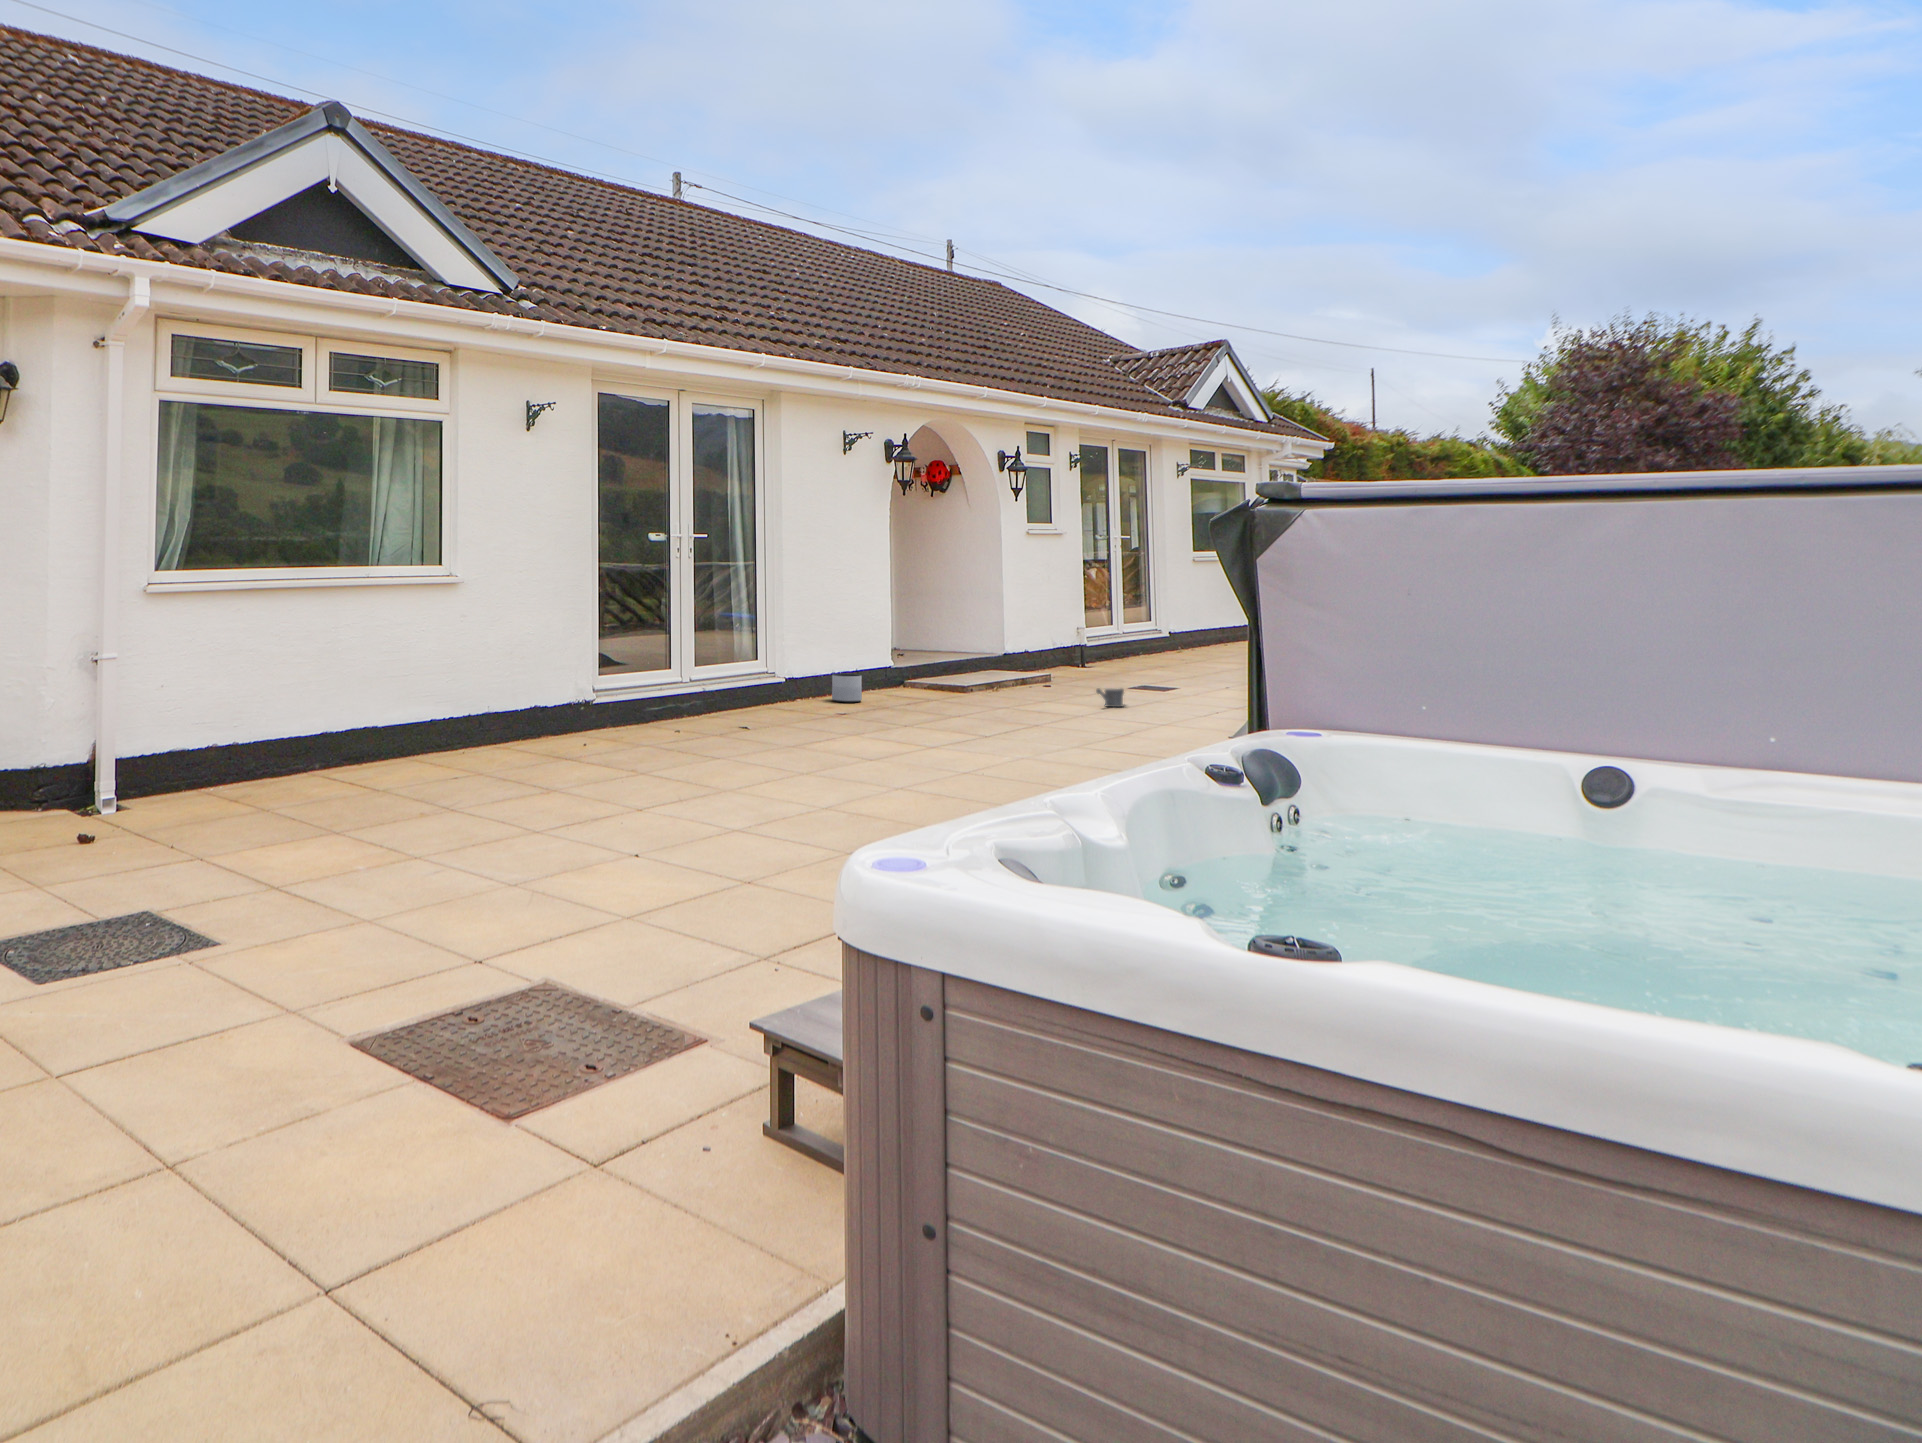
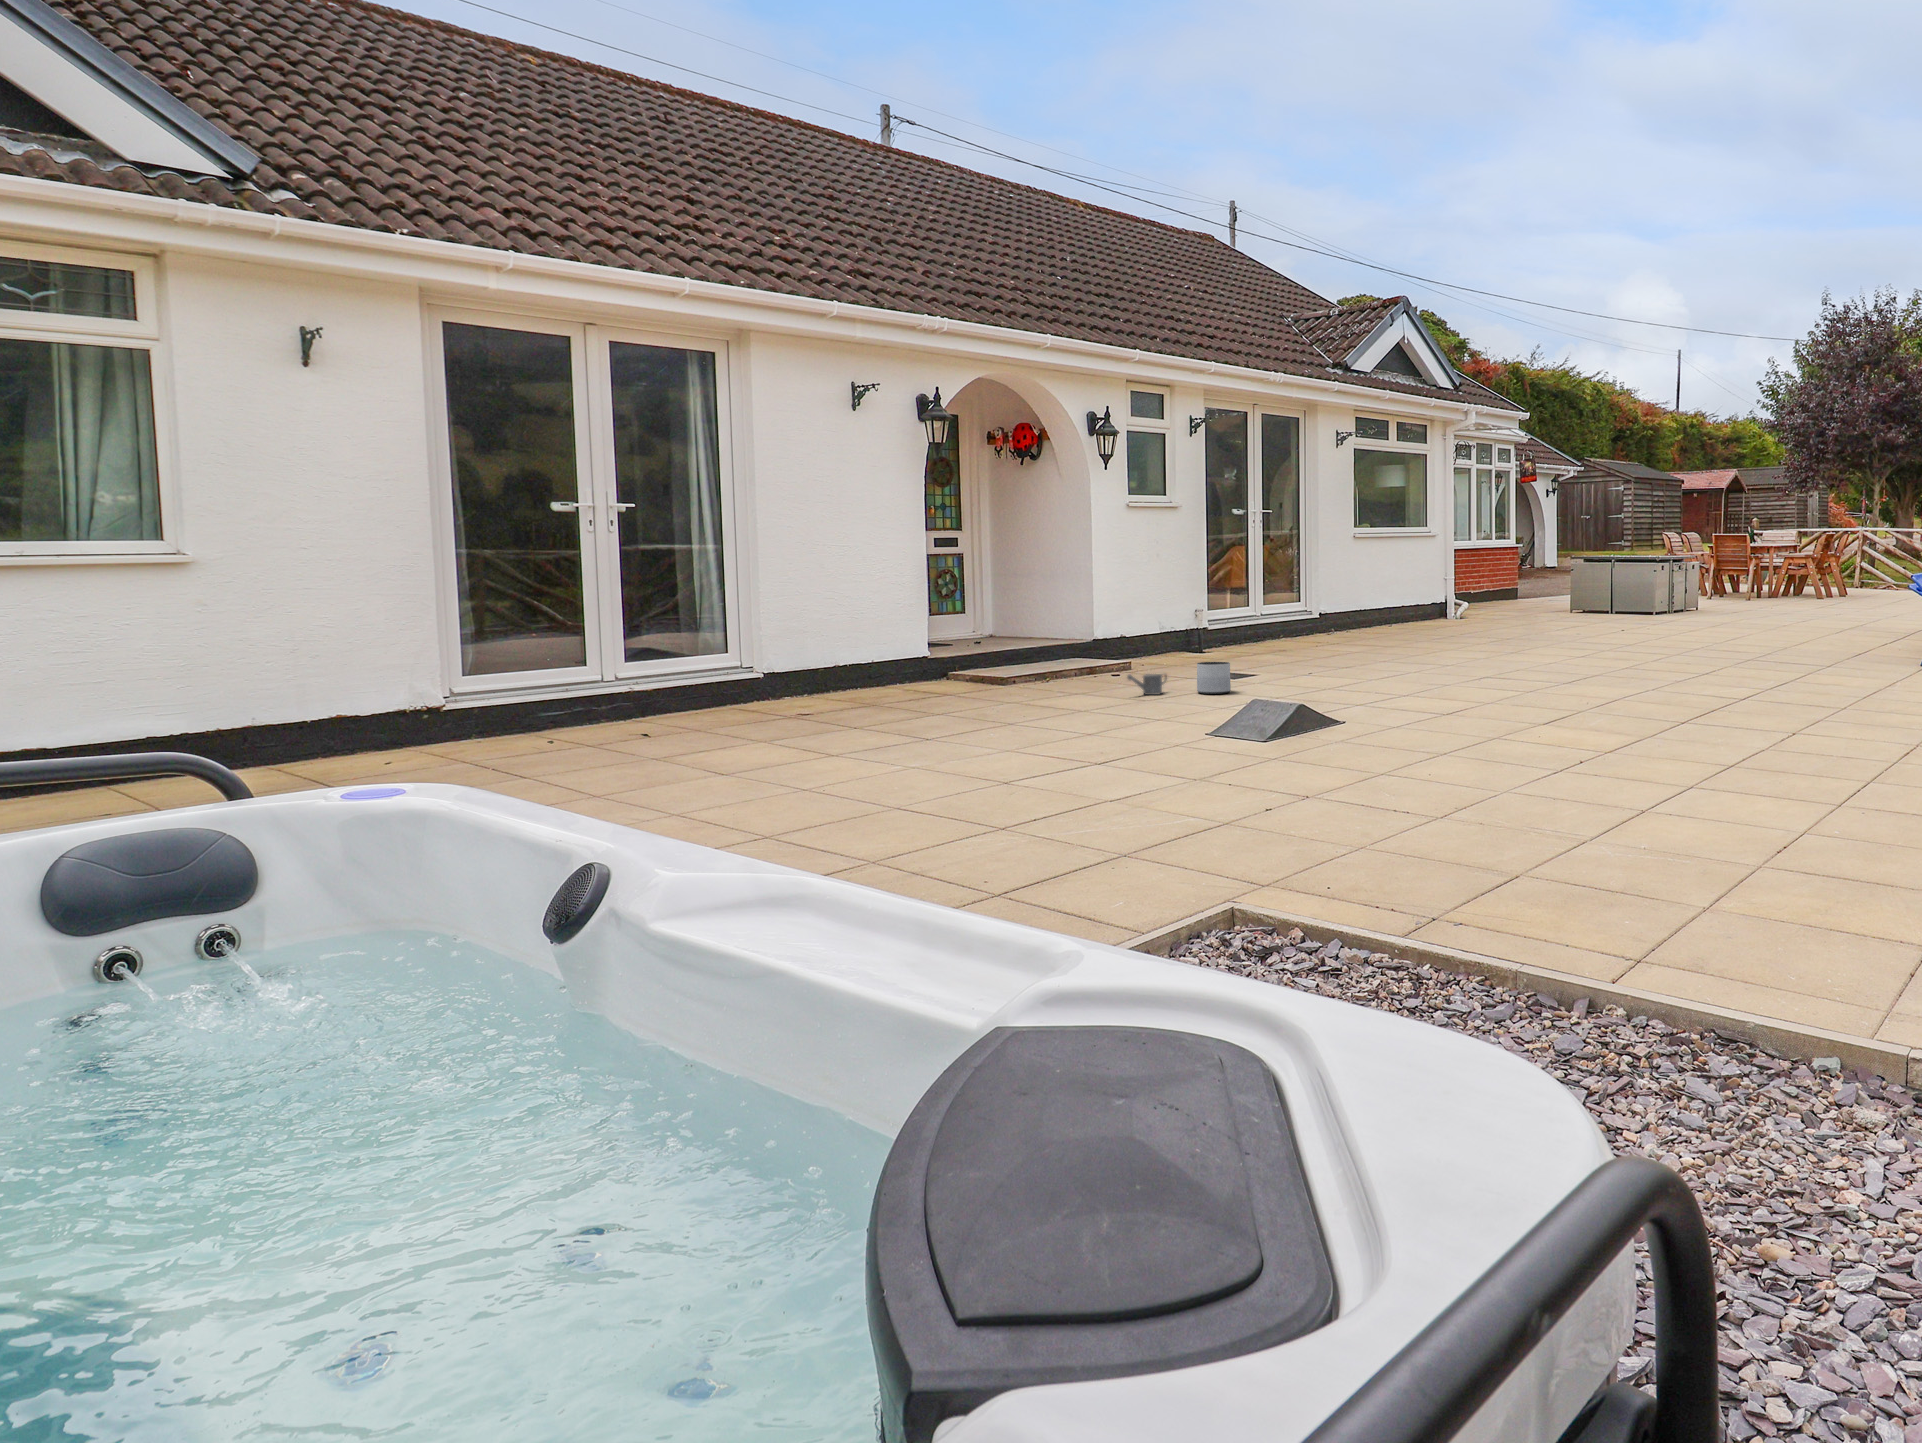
planter: present [832,674,862,702] -> present [1197,662,1231,694]

